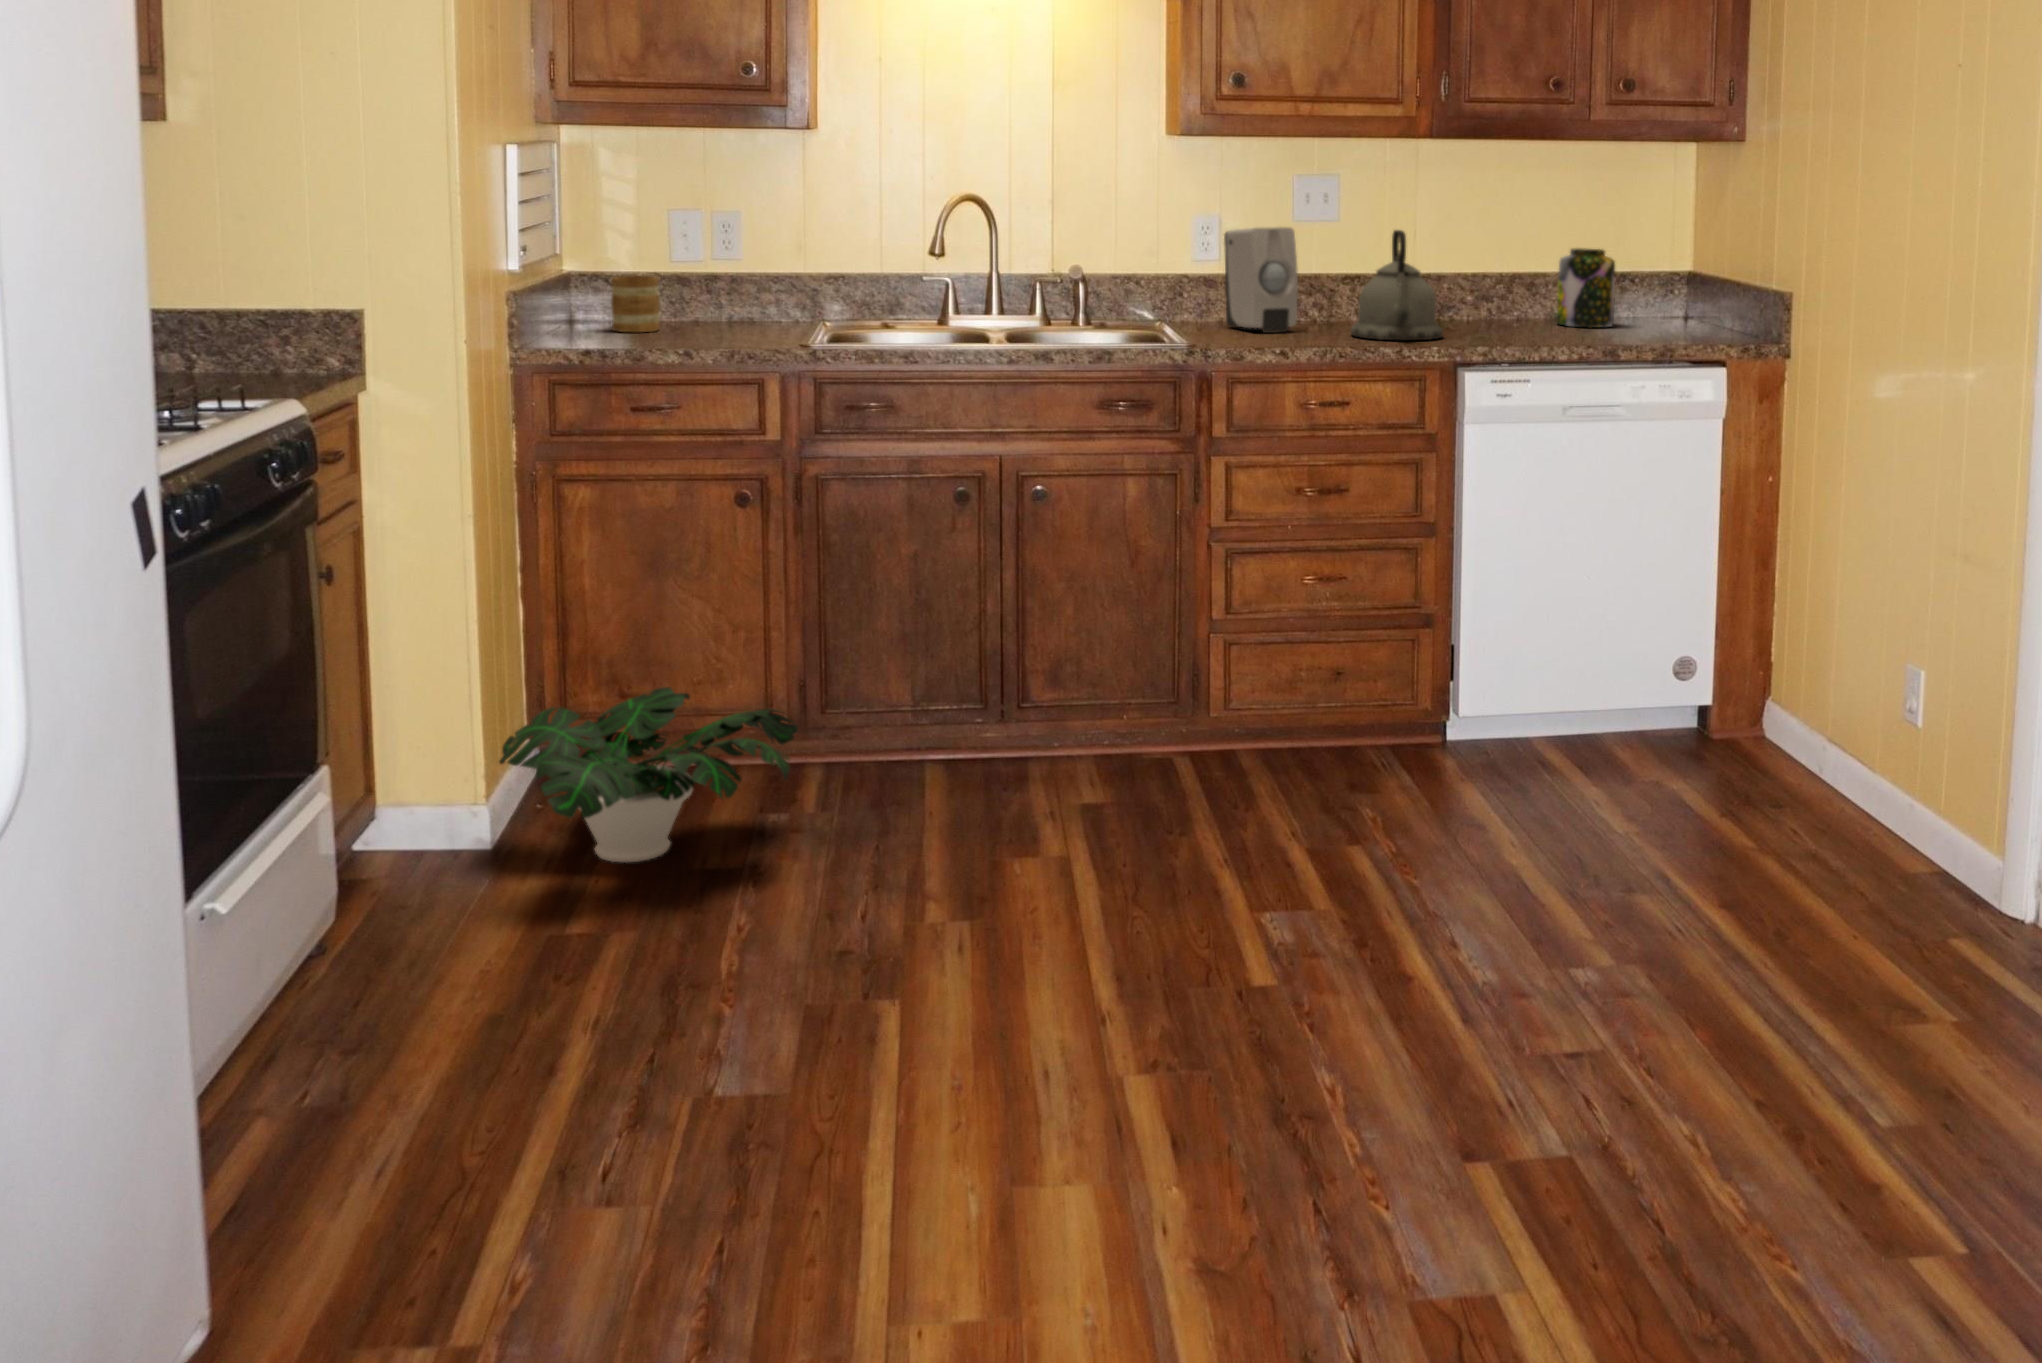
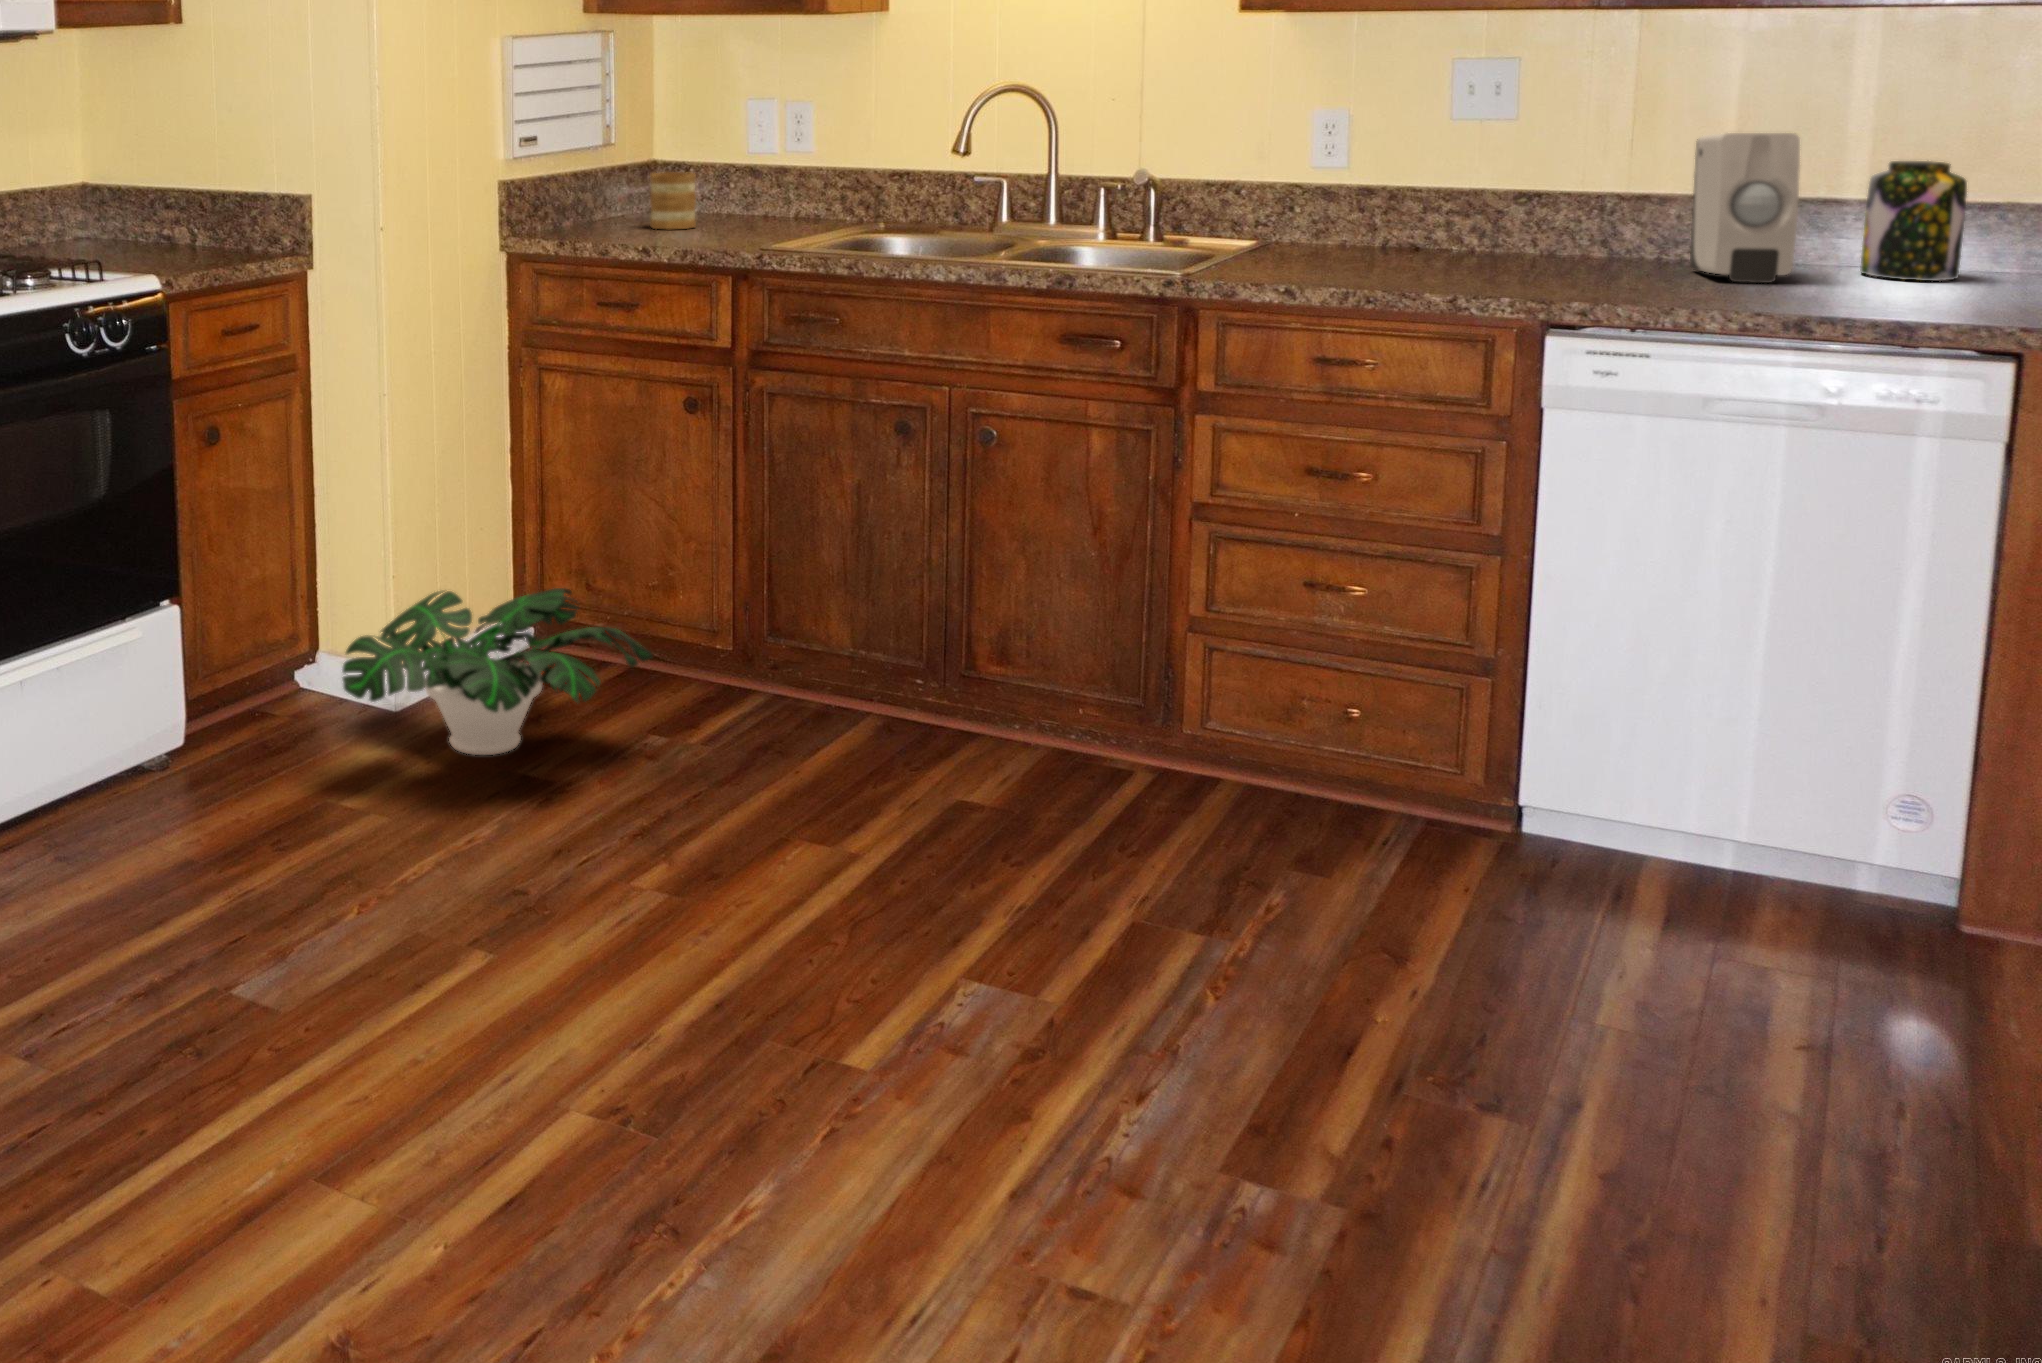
soap dispenser: present [1224,227,1298,333] -> present [1690,133,1800,283]
kettle: present [1351,230,1443,340] -> none [1456,131,1598,284]

